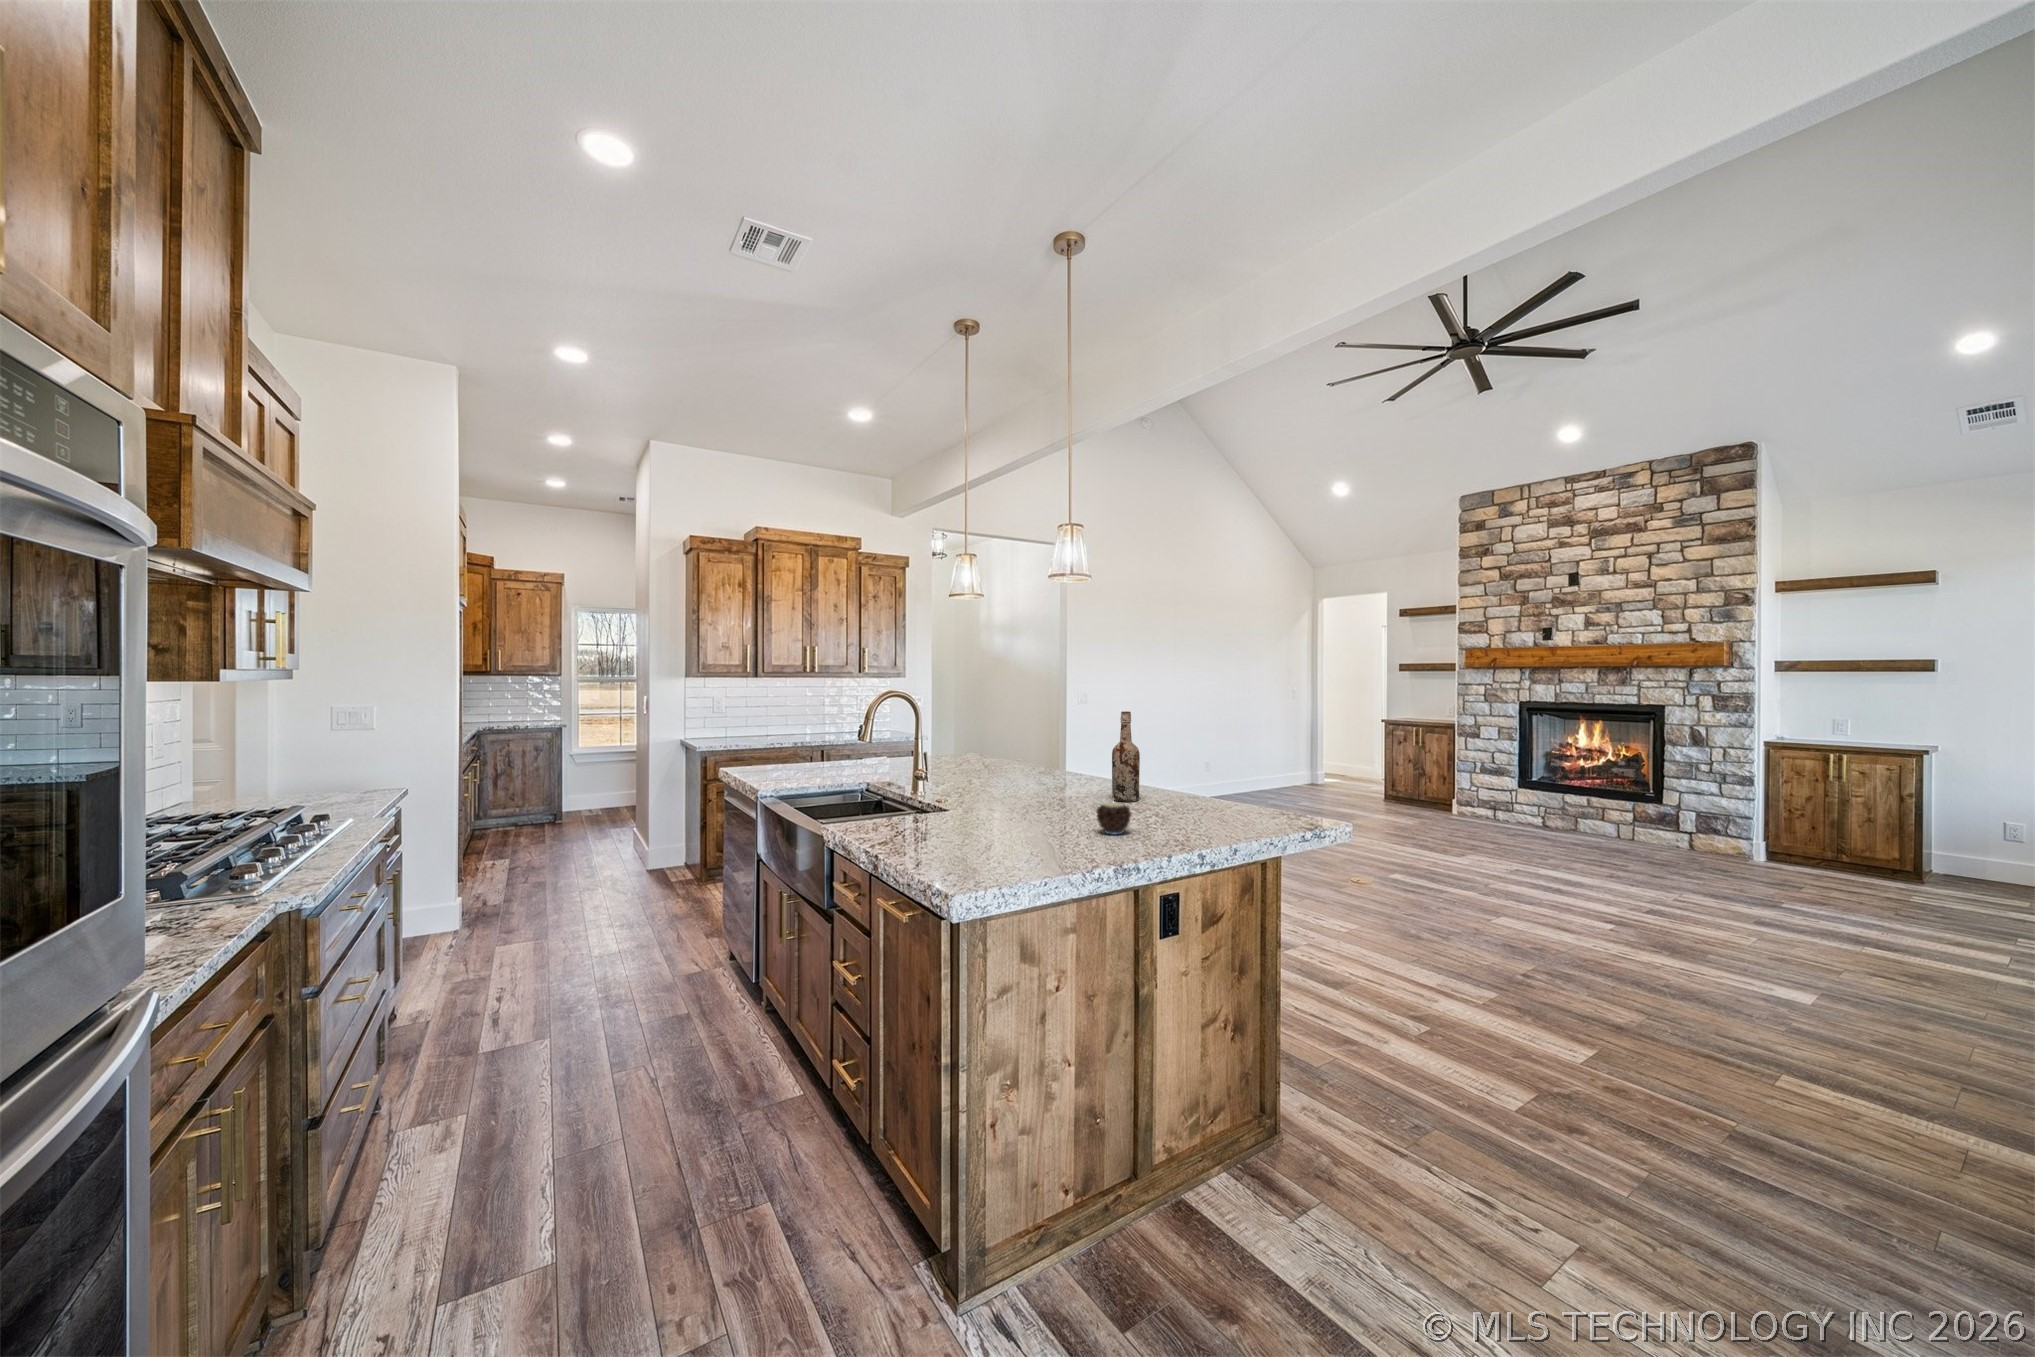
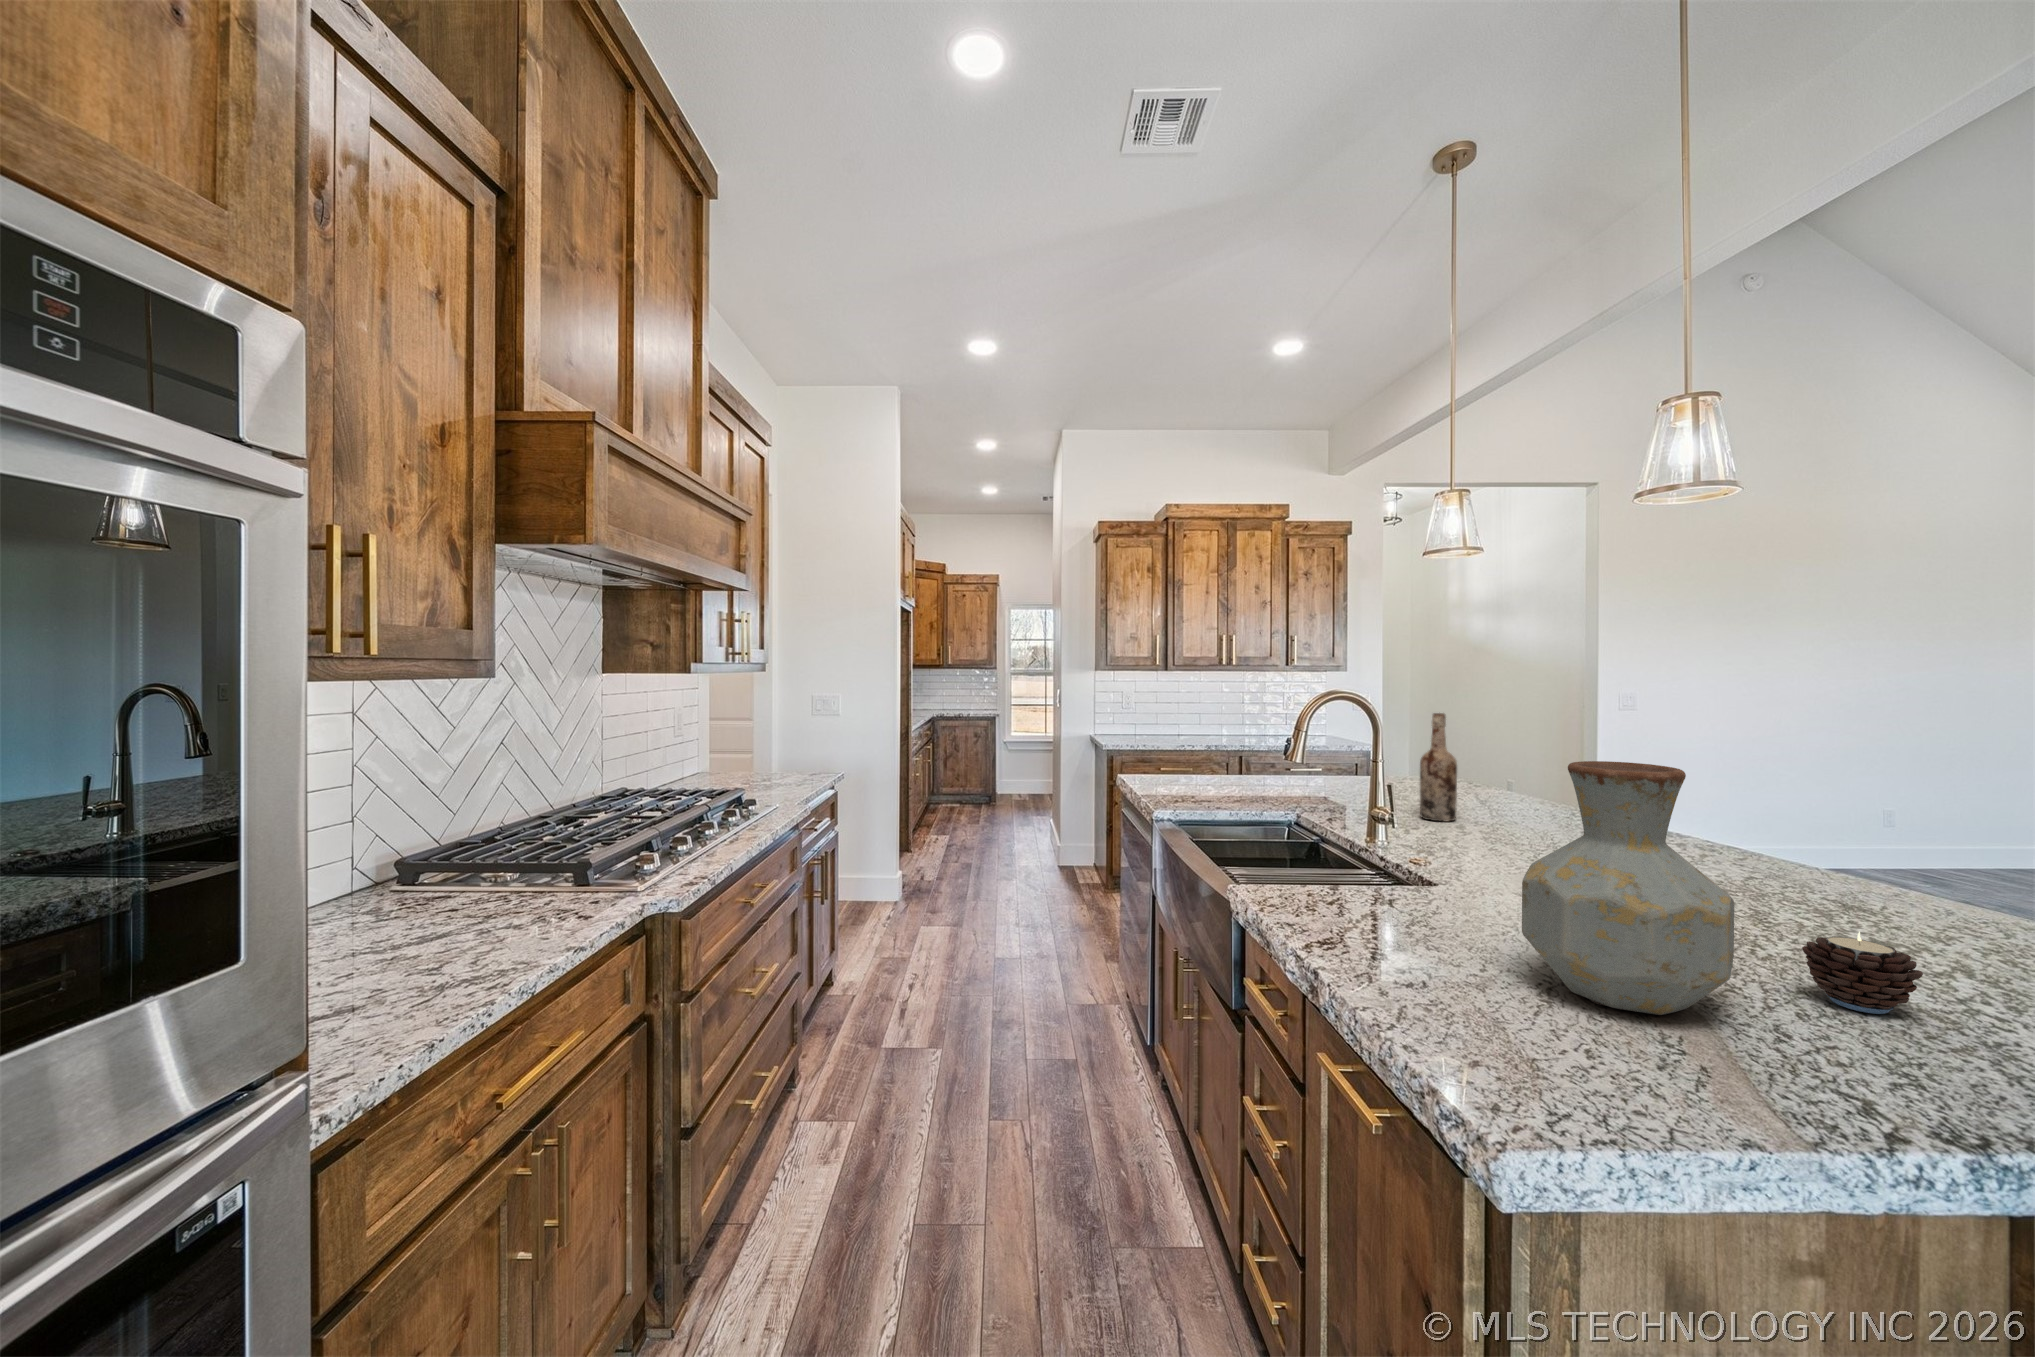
wine bottle: present [1112,711,1140,802] -> present [1420,713,1457,822]
vase: none [980,725,1065,847] -> present [1522,761,1734,1015]

